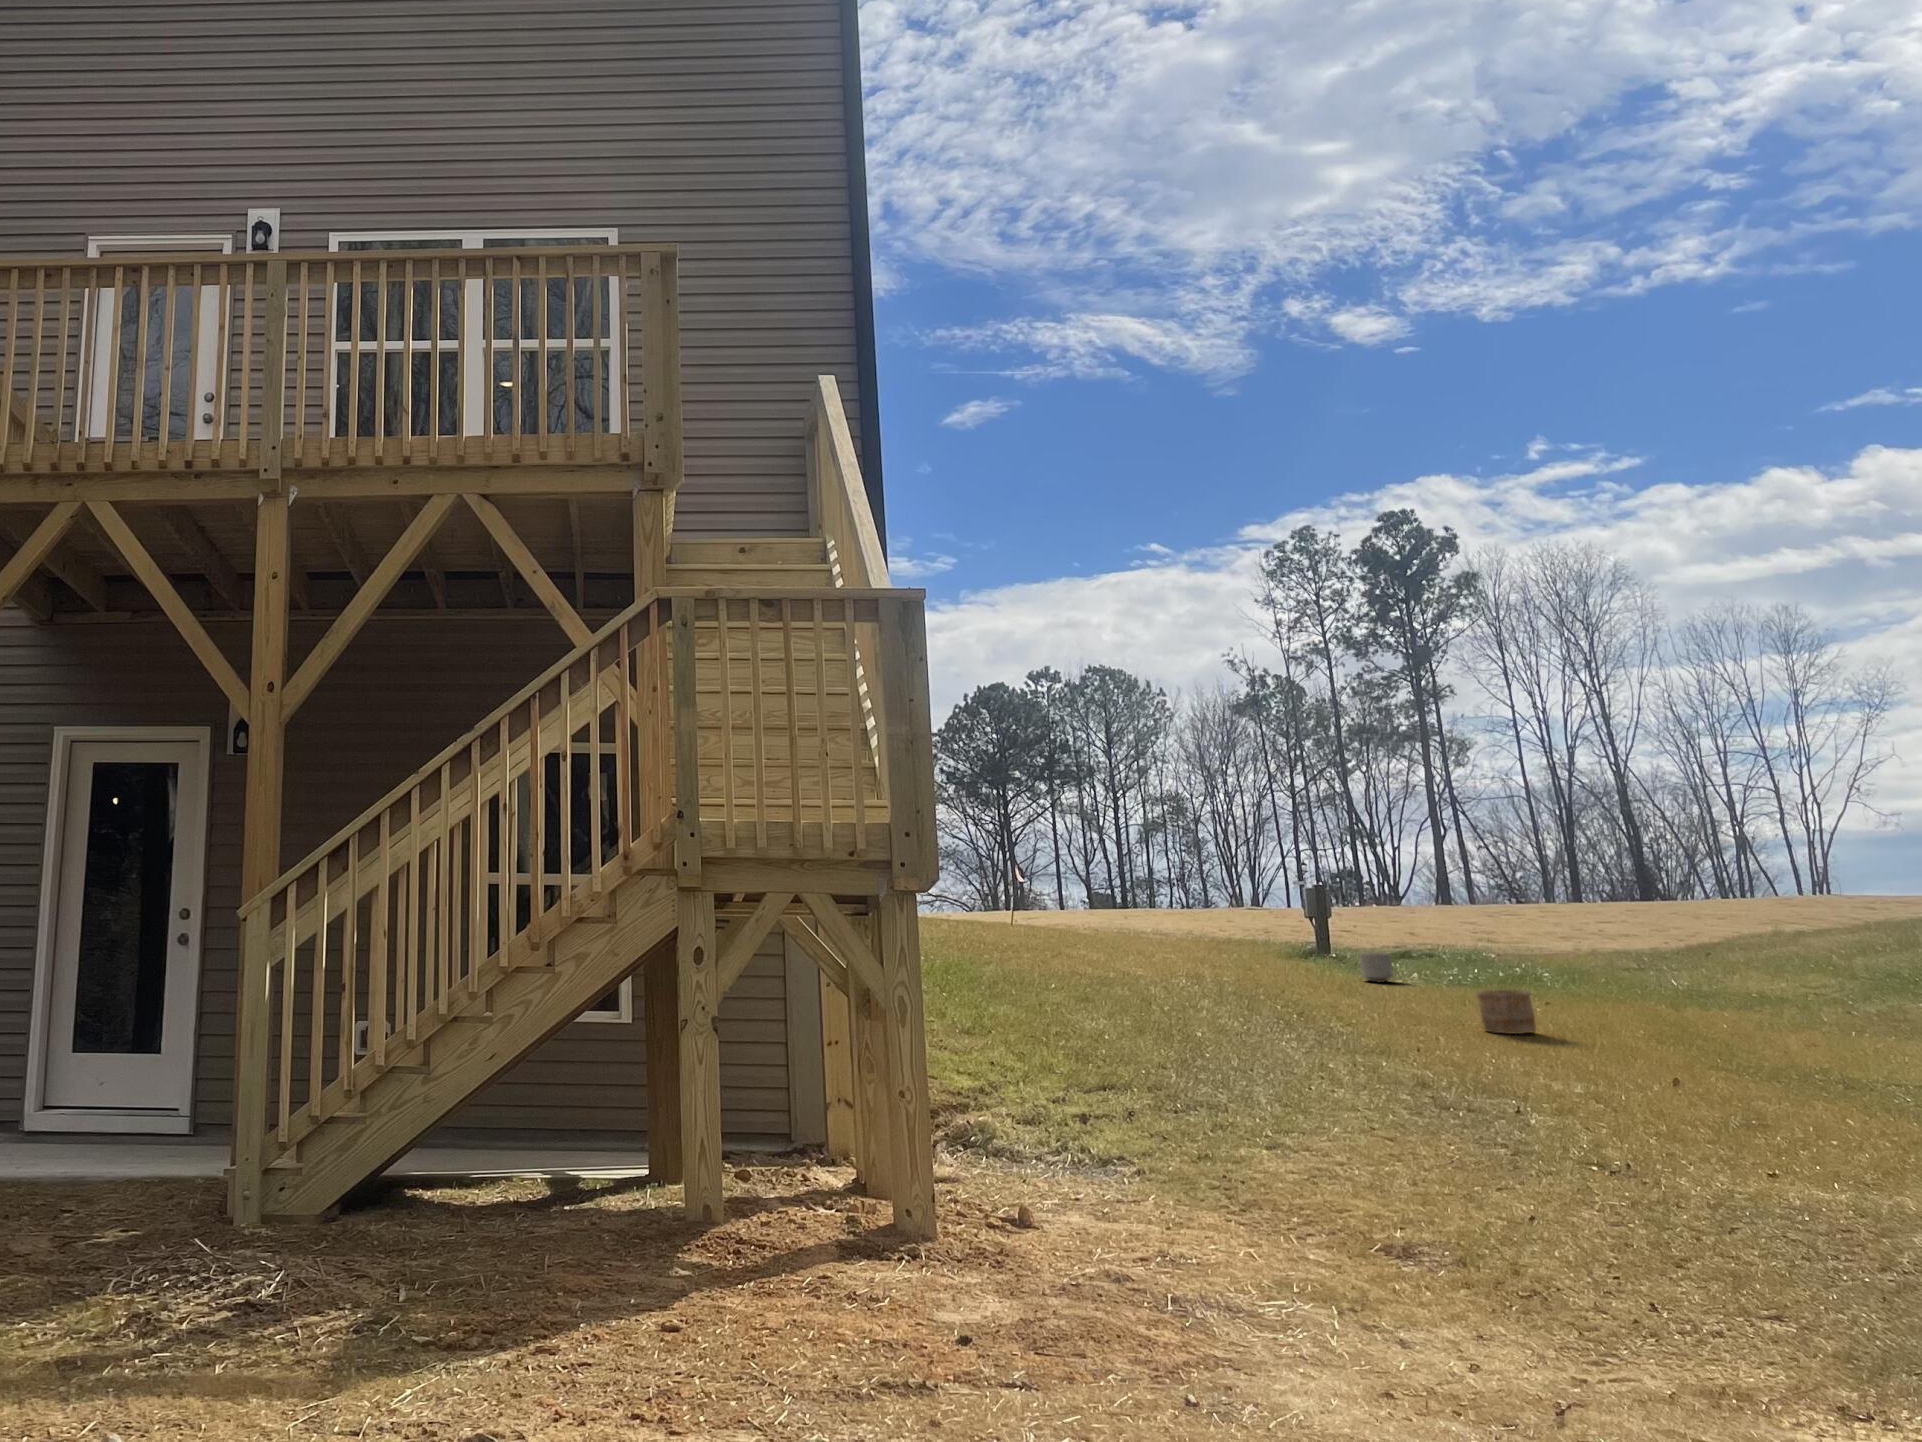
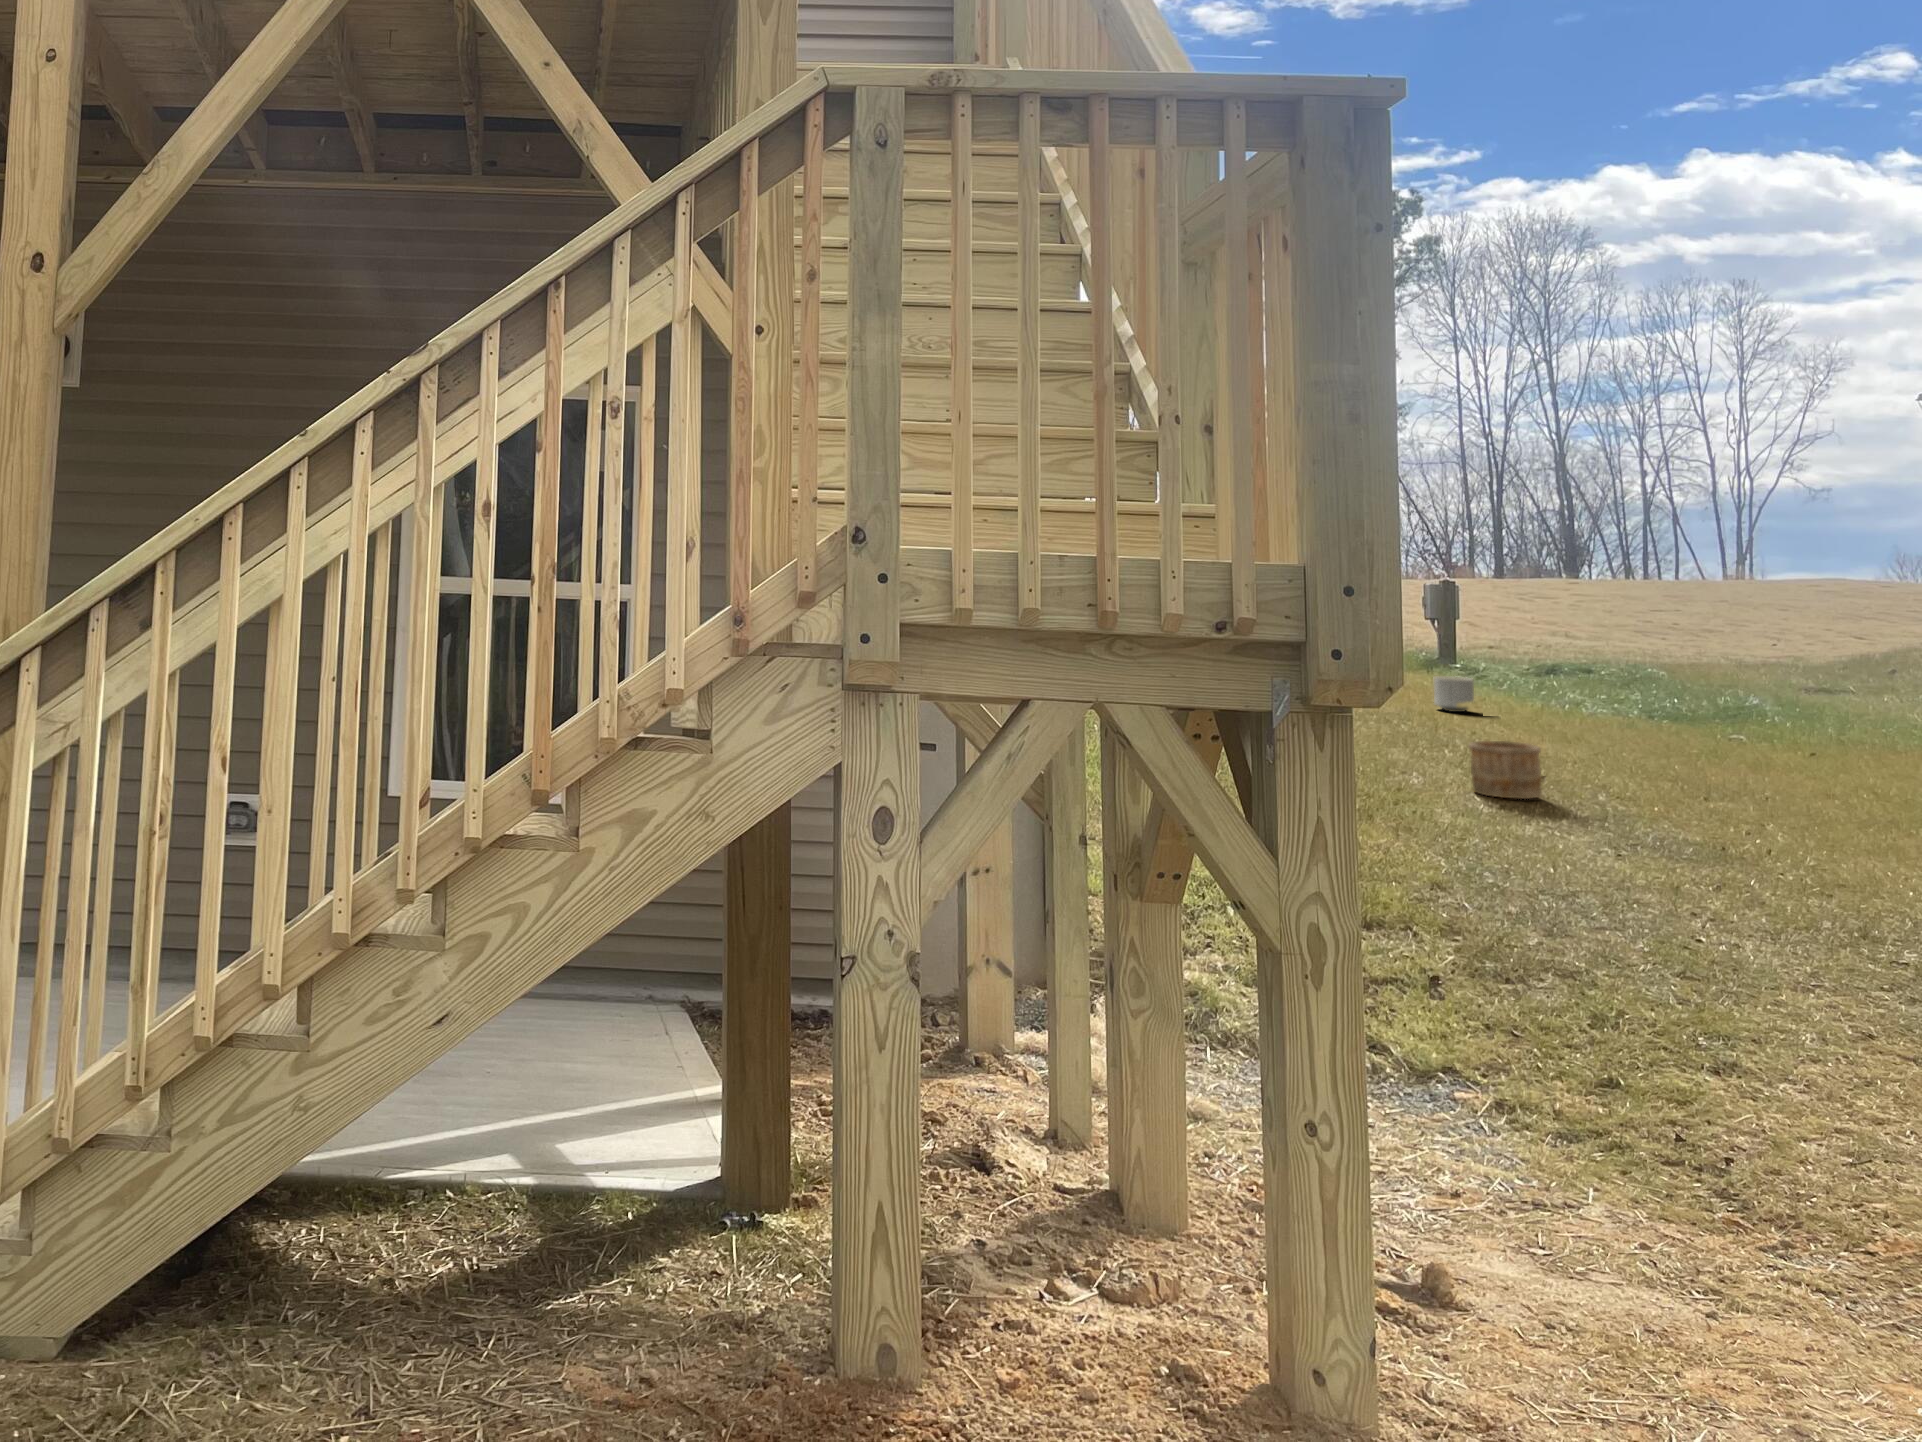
wooden bucket: present [1477,990,1536,1034] -> present [1469,741,1541,799]

